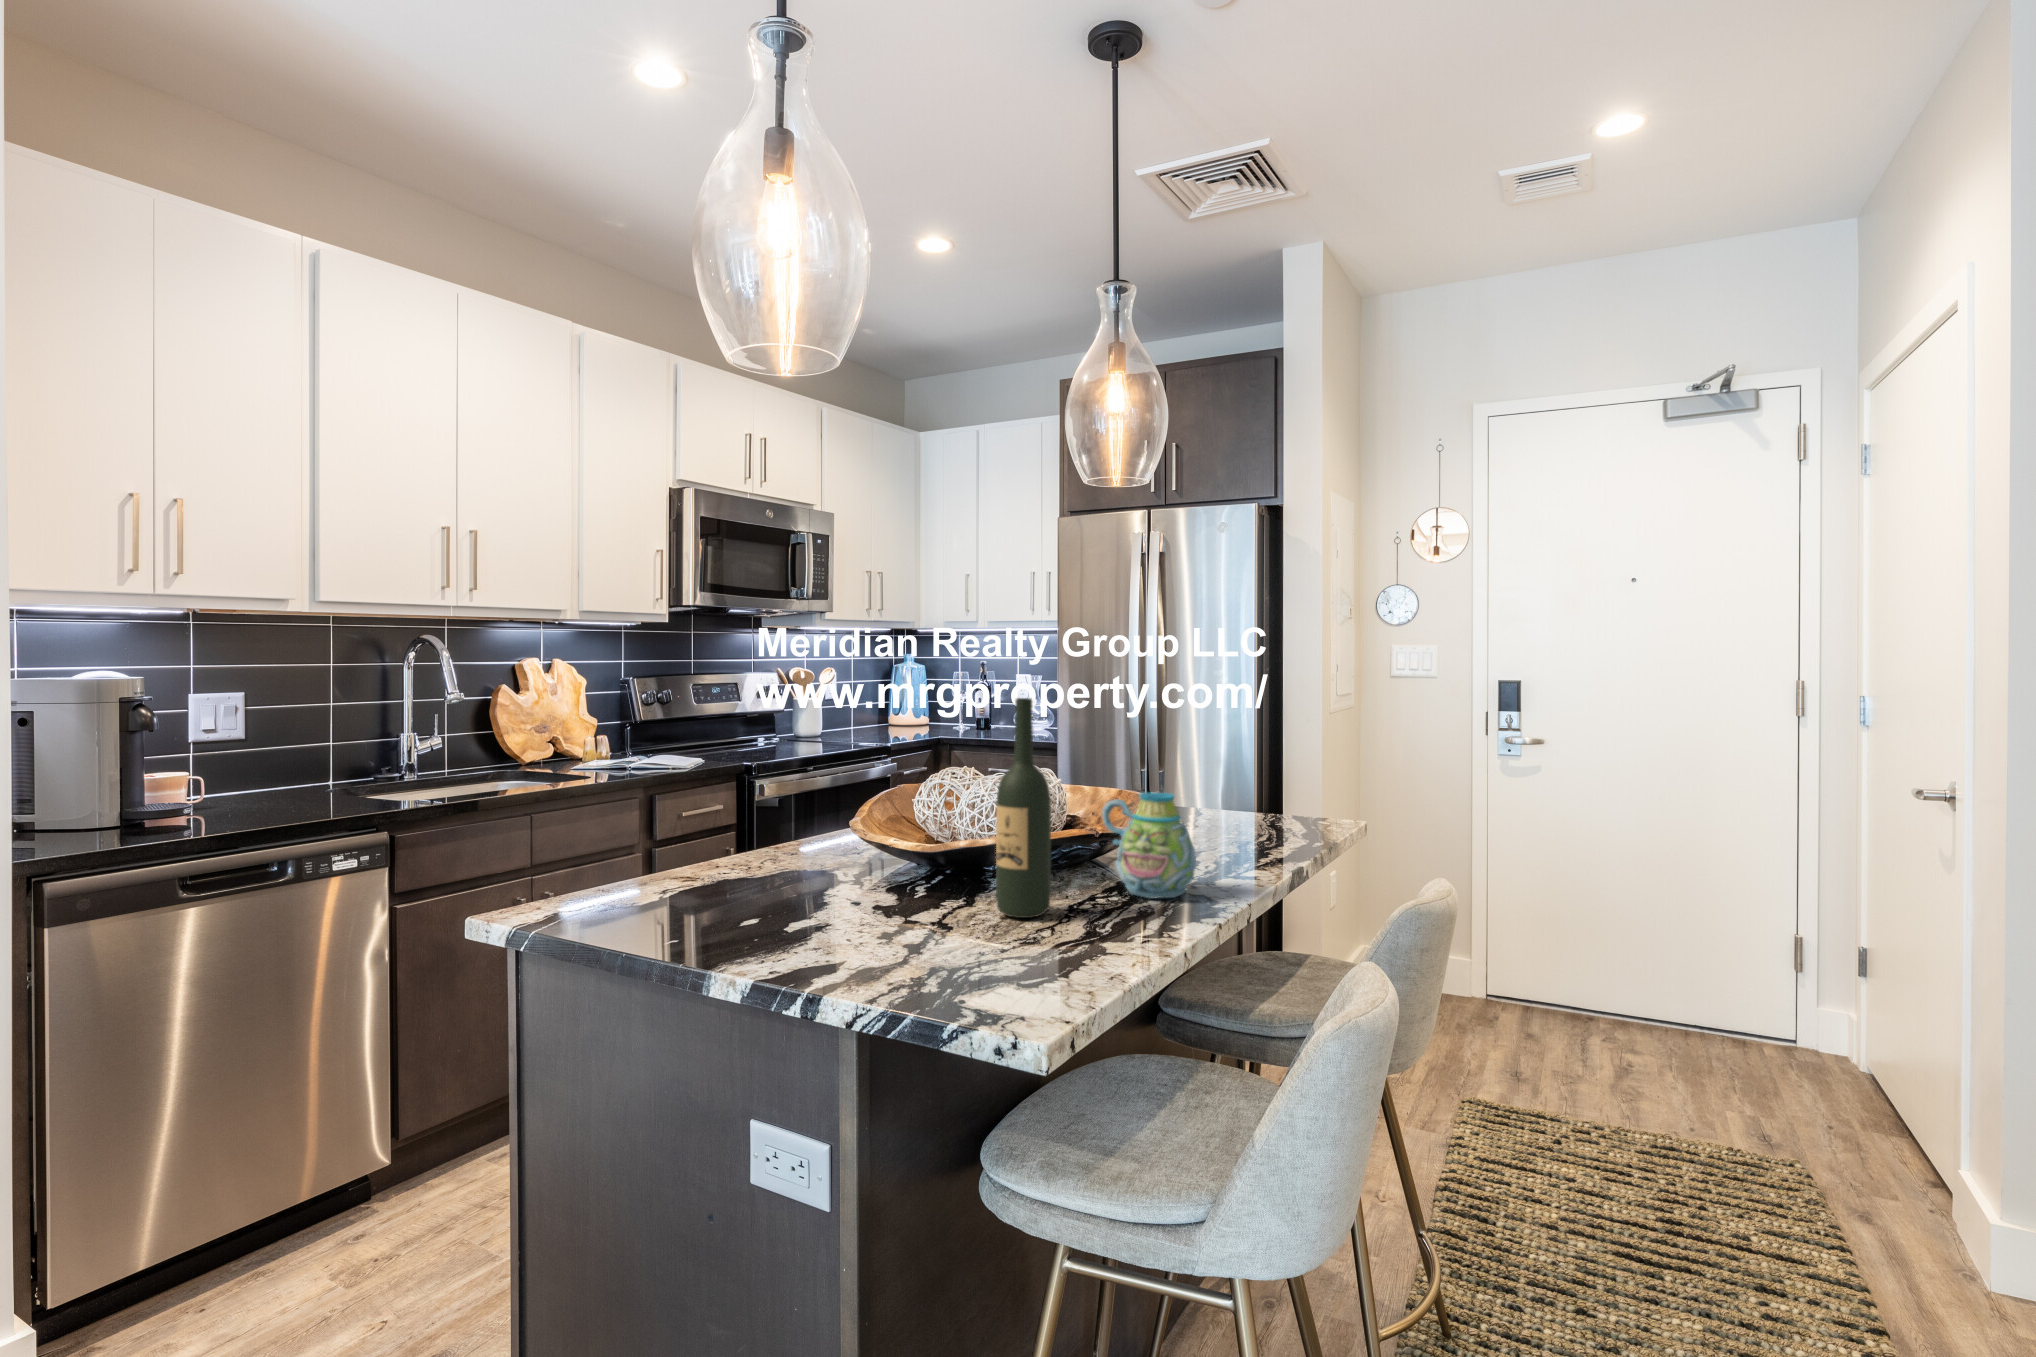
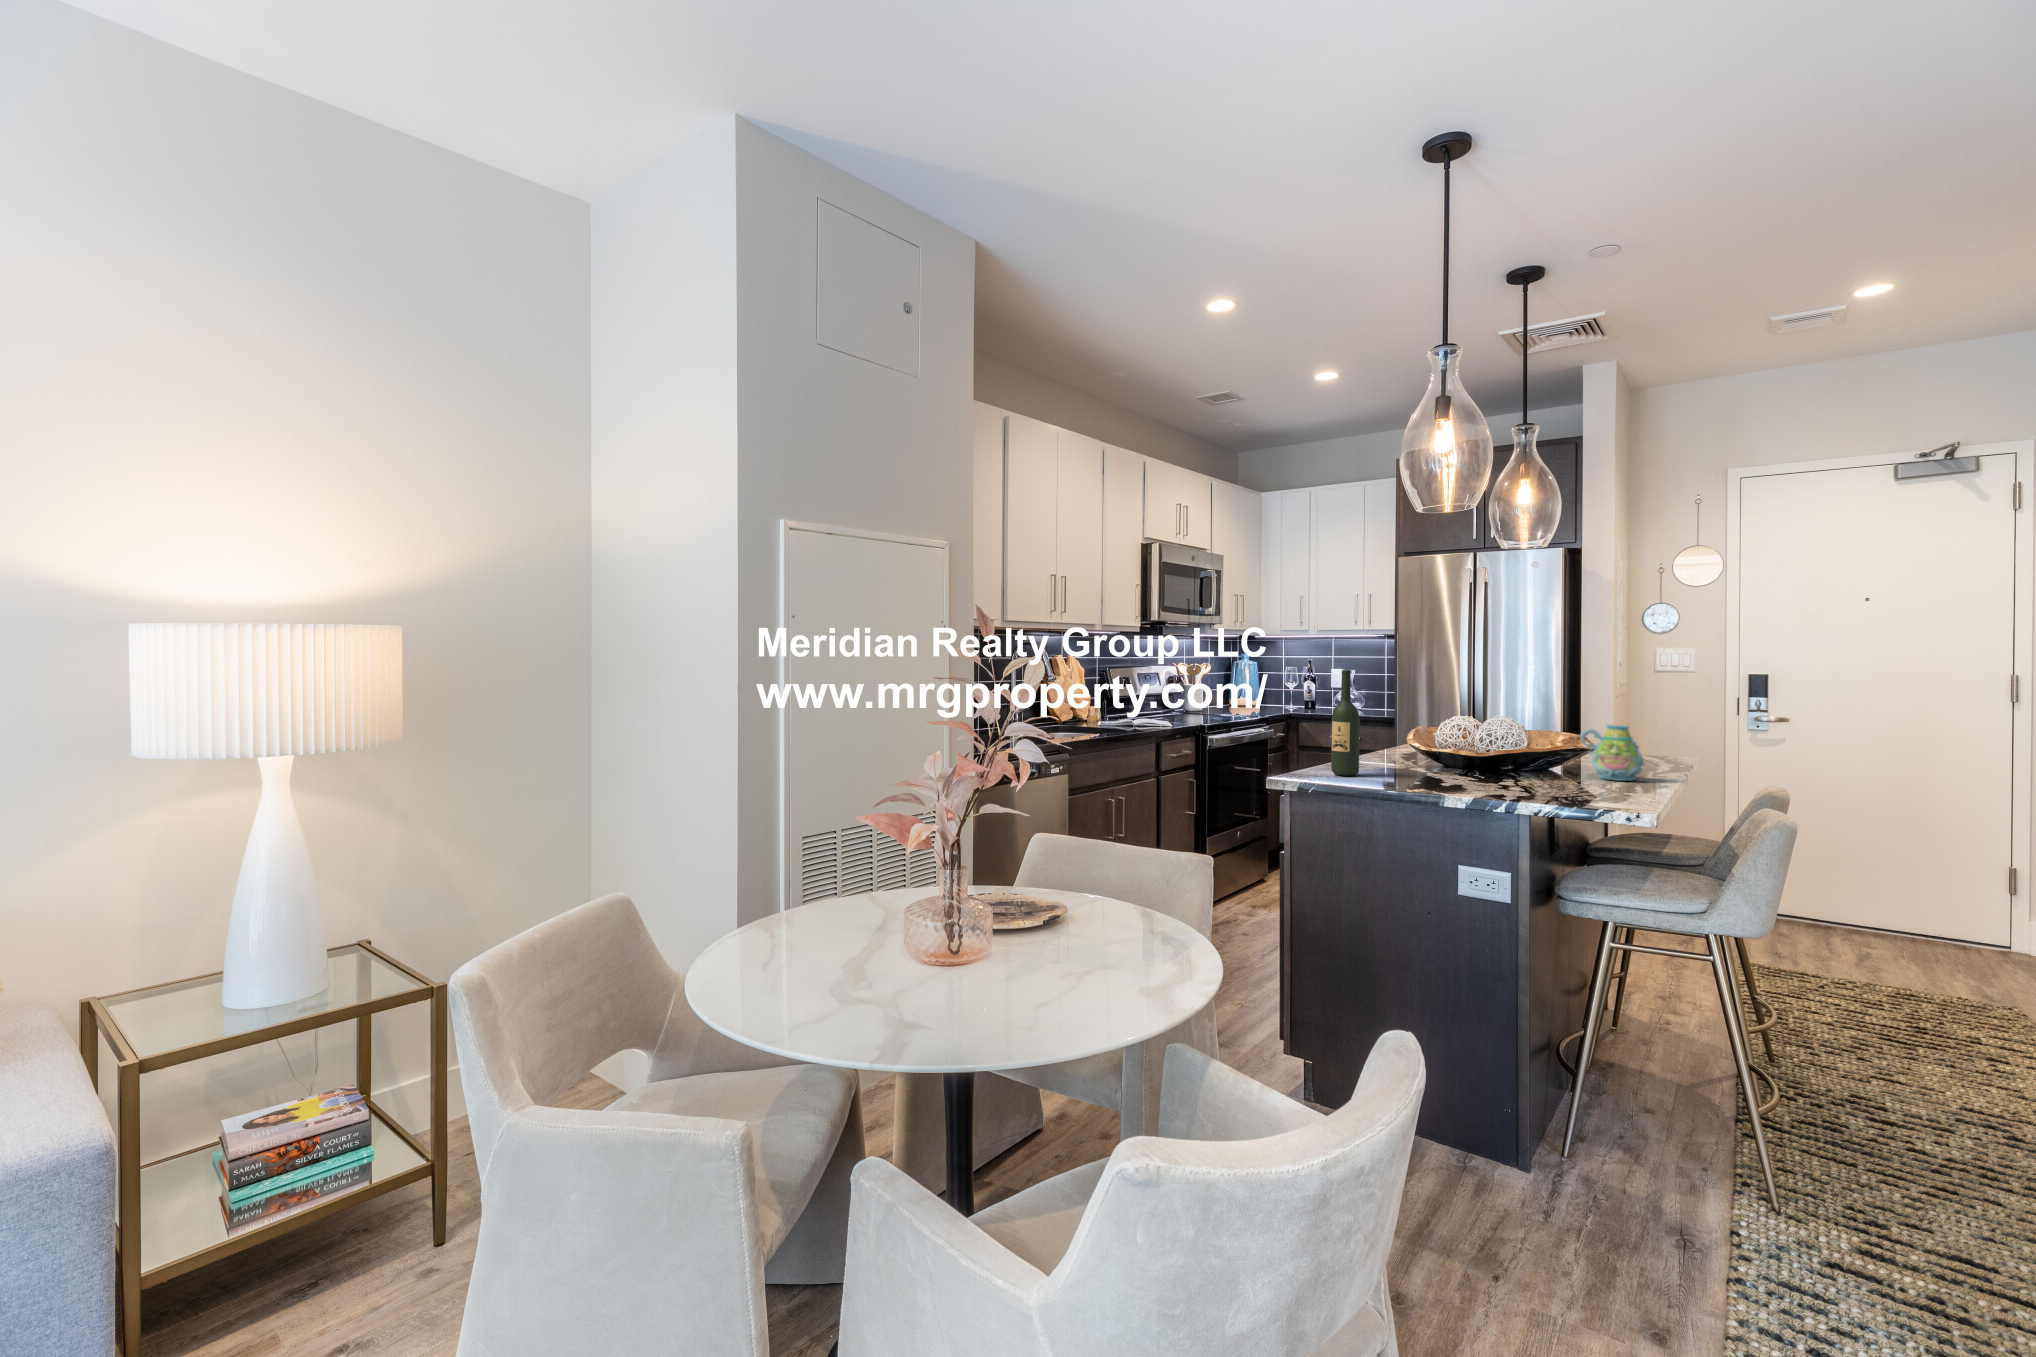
wine bottle: present [996,698,1051,918] -> present [1331,670,1360,776]

